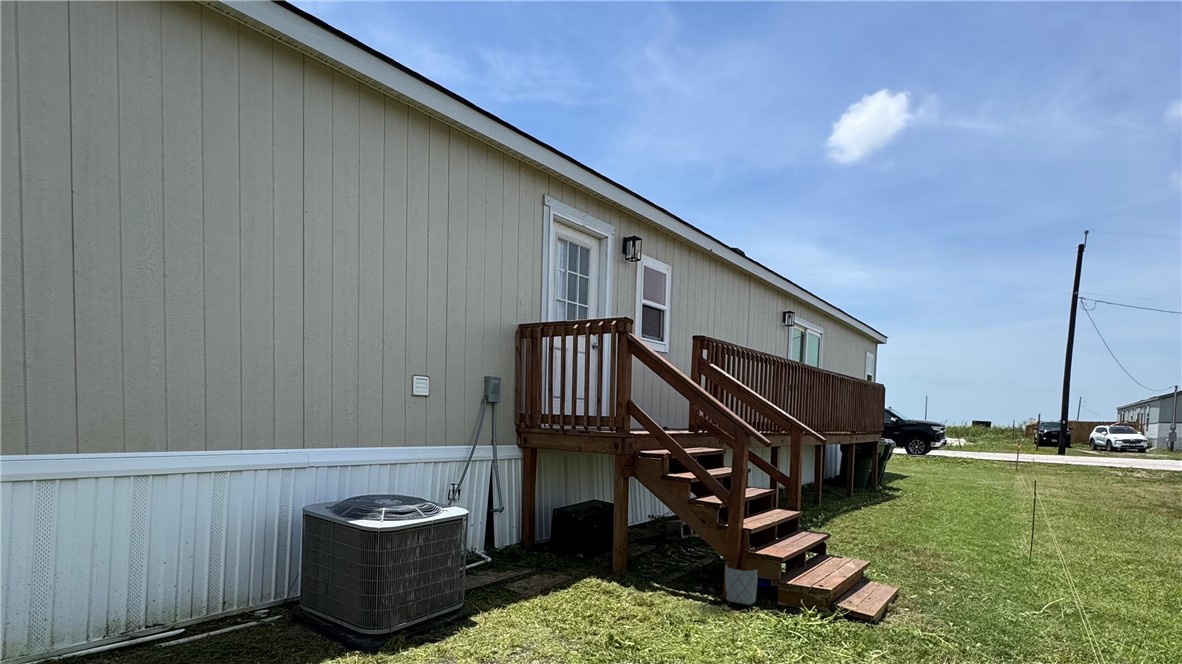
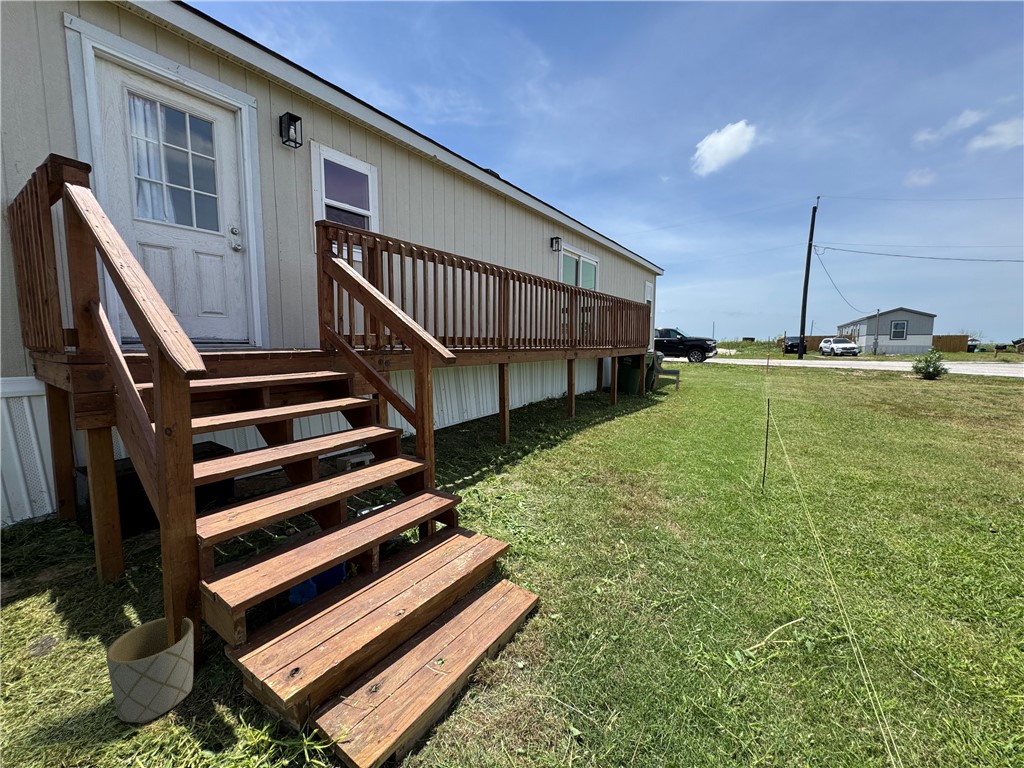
chair: none [878,435,913,485] -> present [653,351,680,391]

